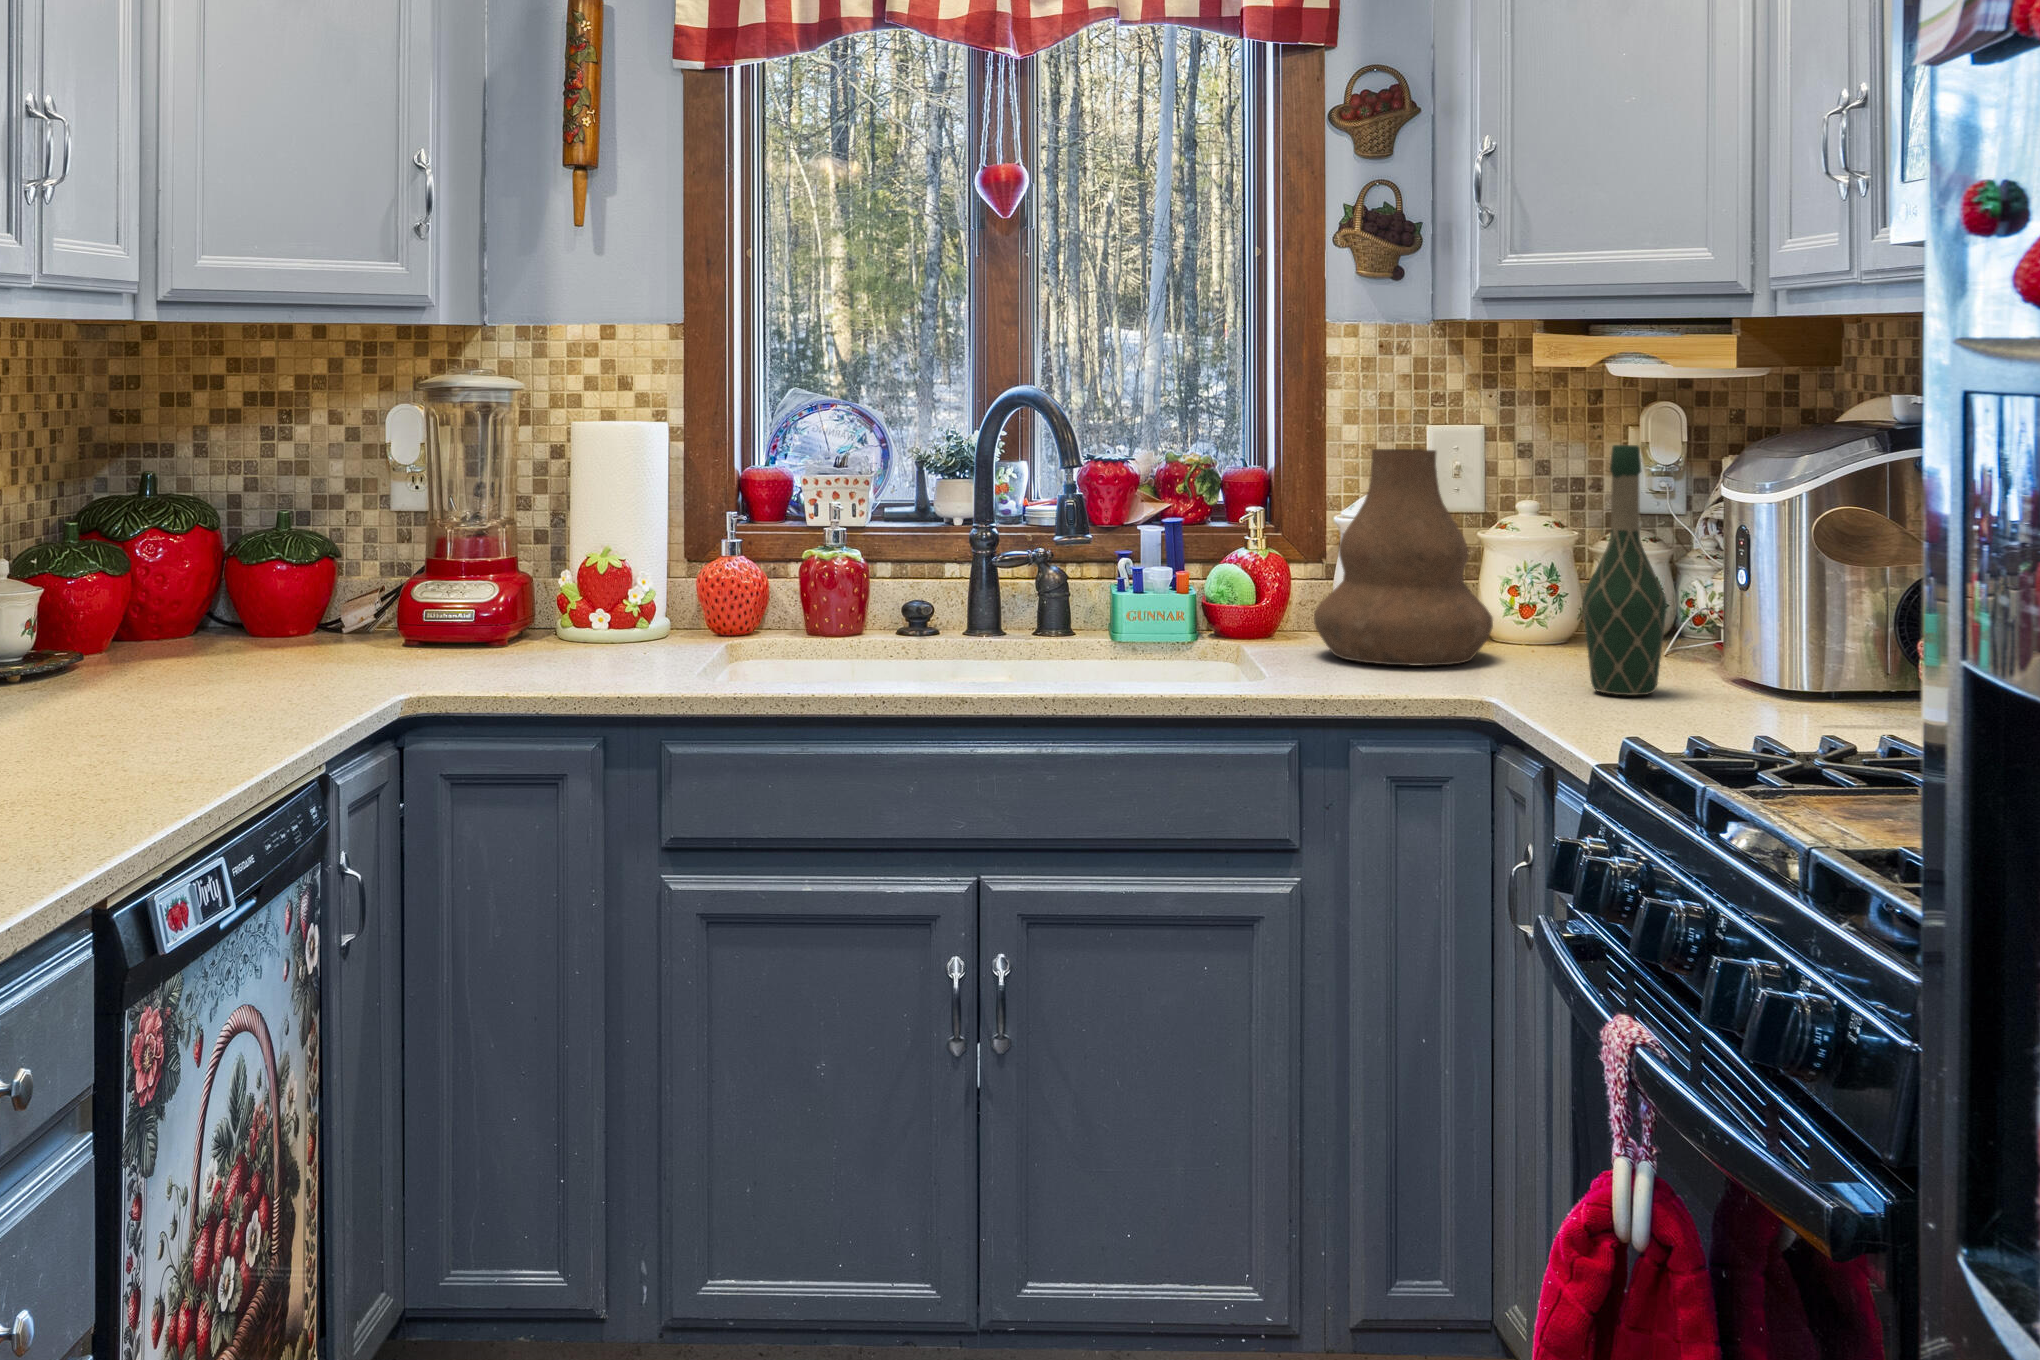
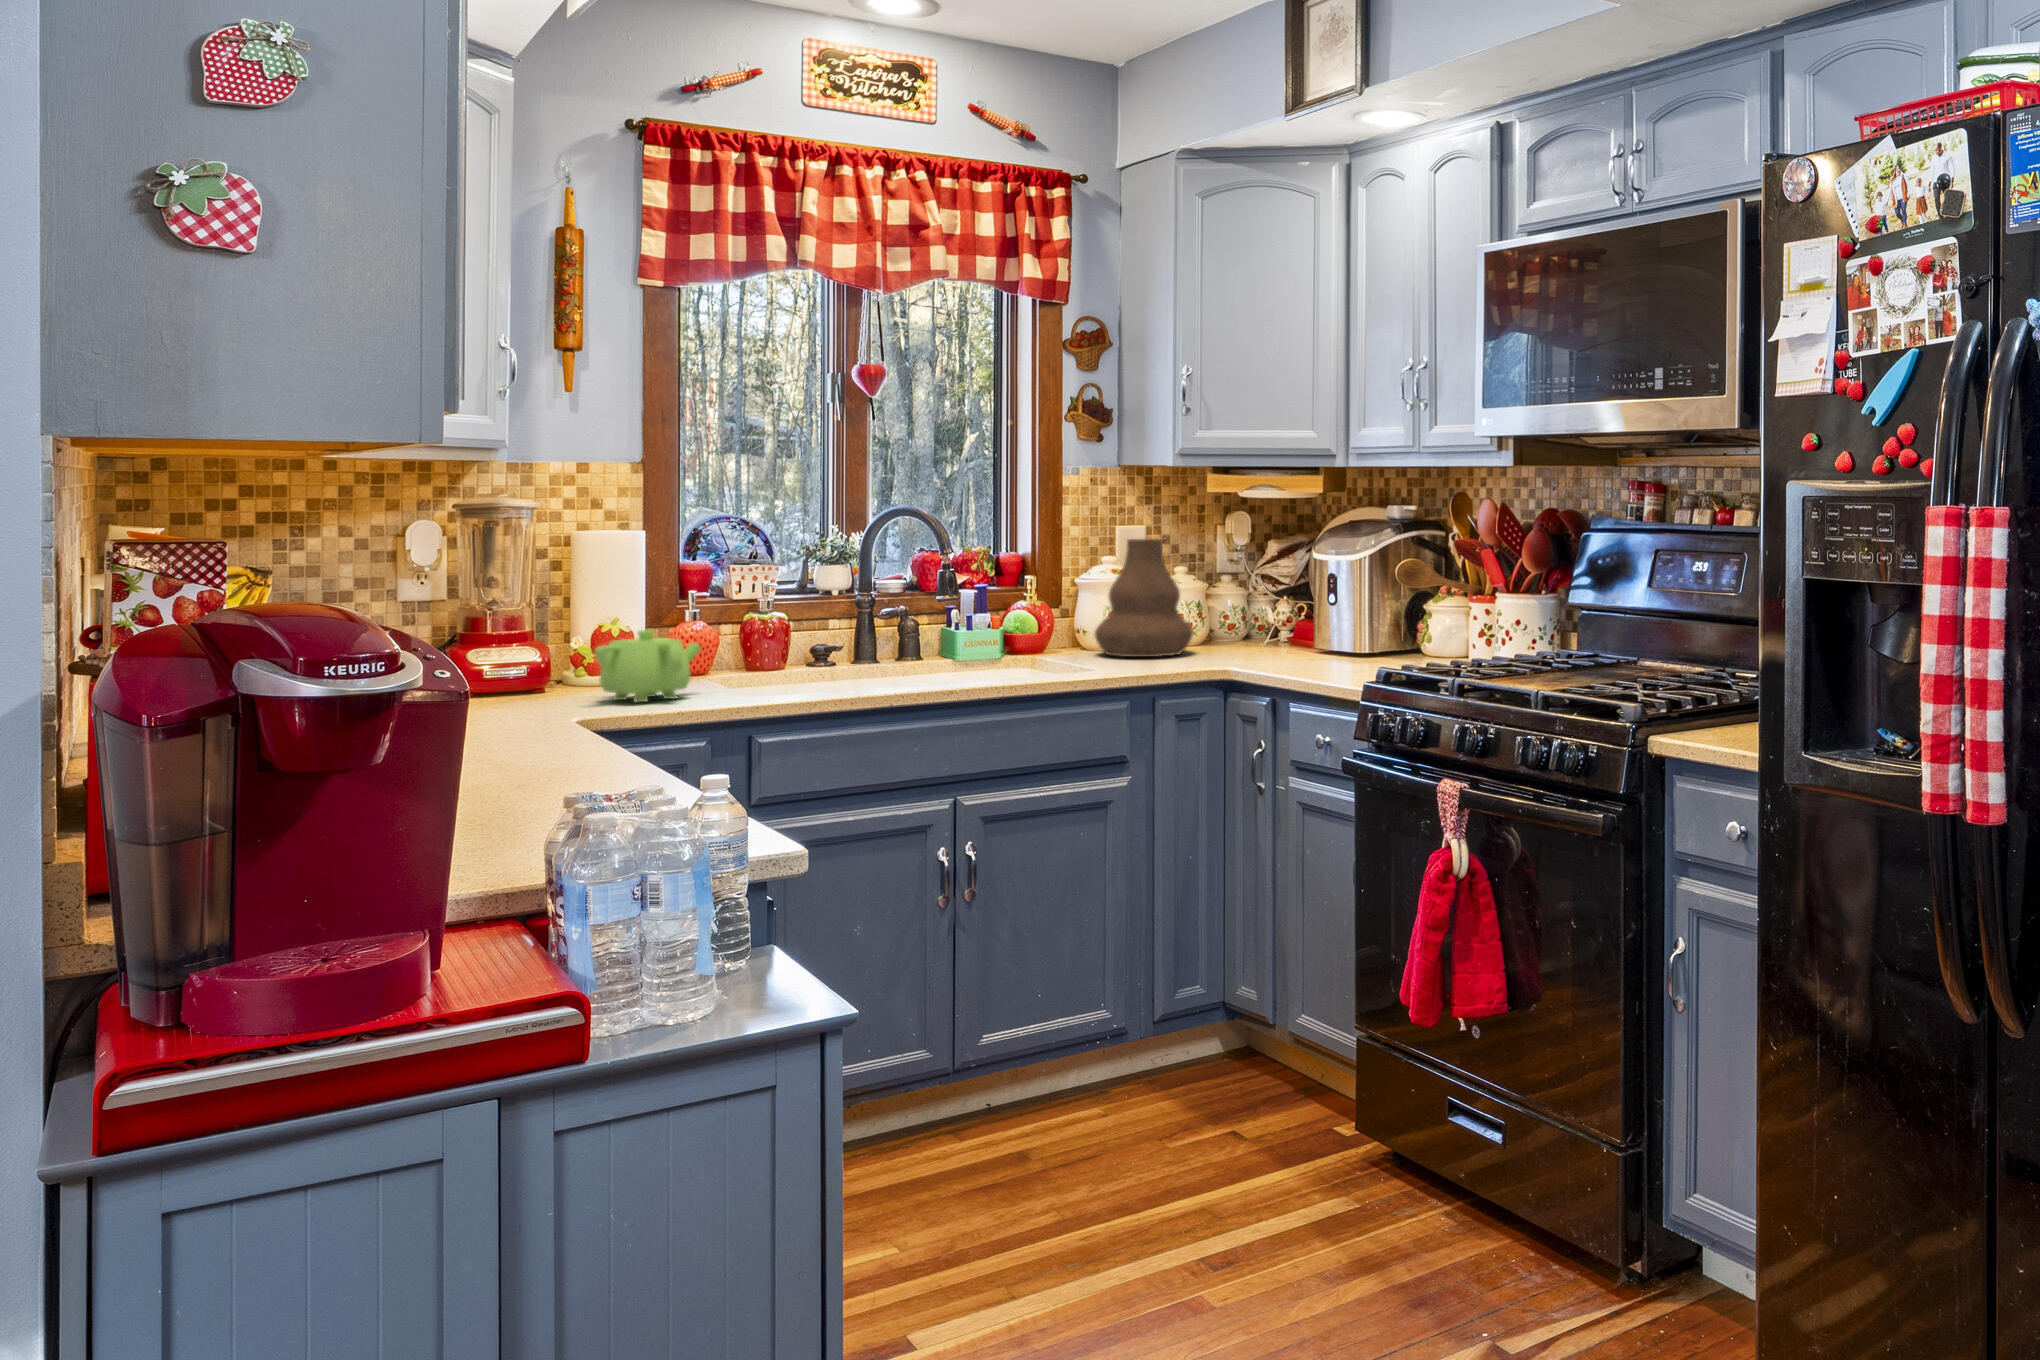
wine bottle: present [1583,445,1667,695] -> none [1262,533,1302,660]
teapot: none [470,572,638,679] -> present [594,630,701,702]

